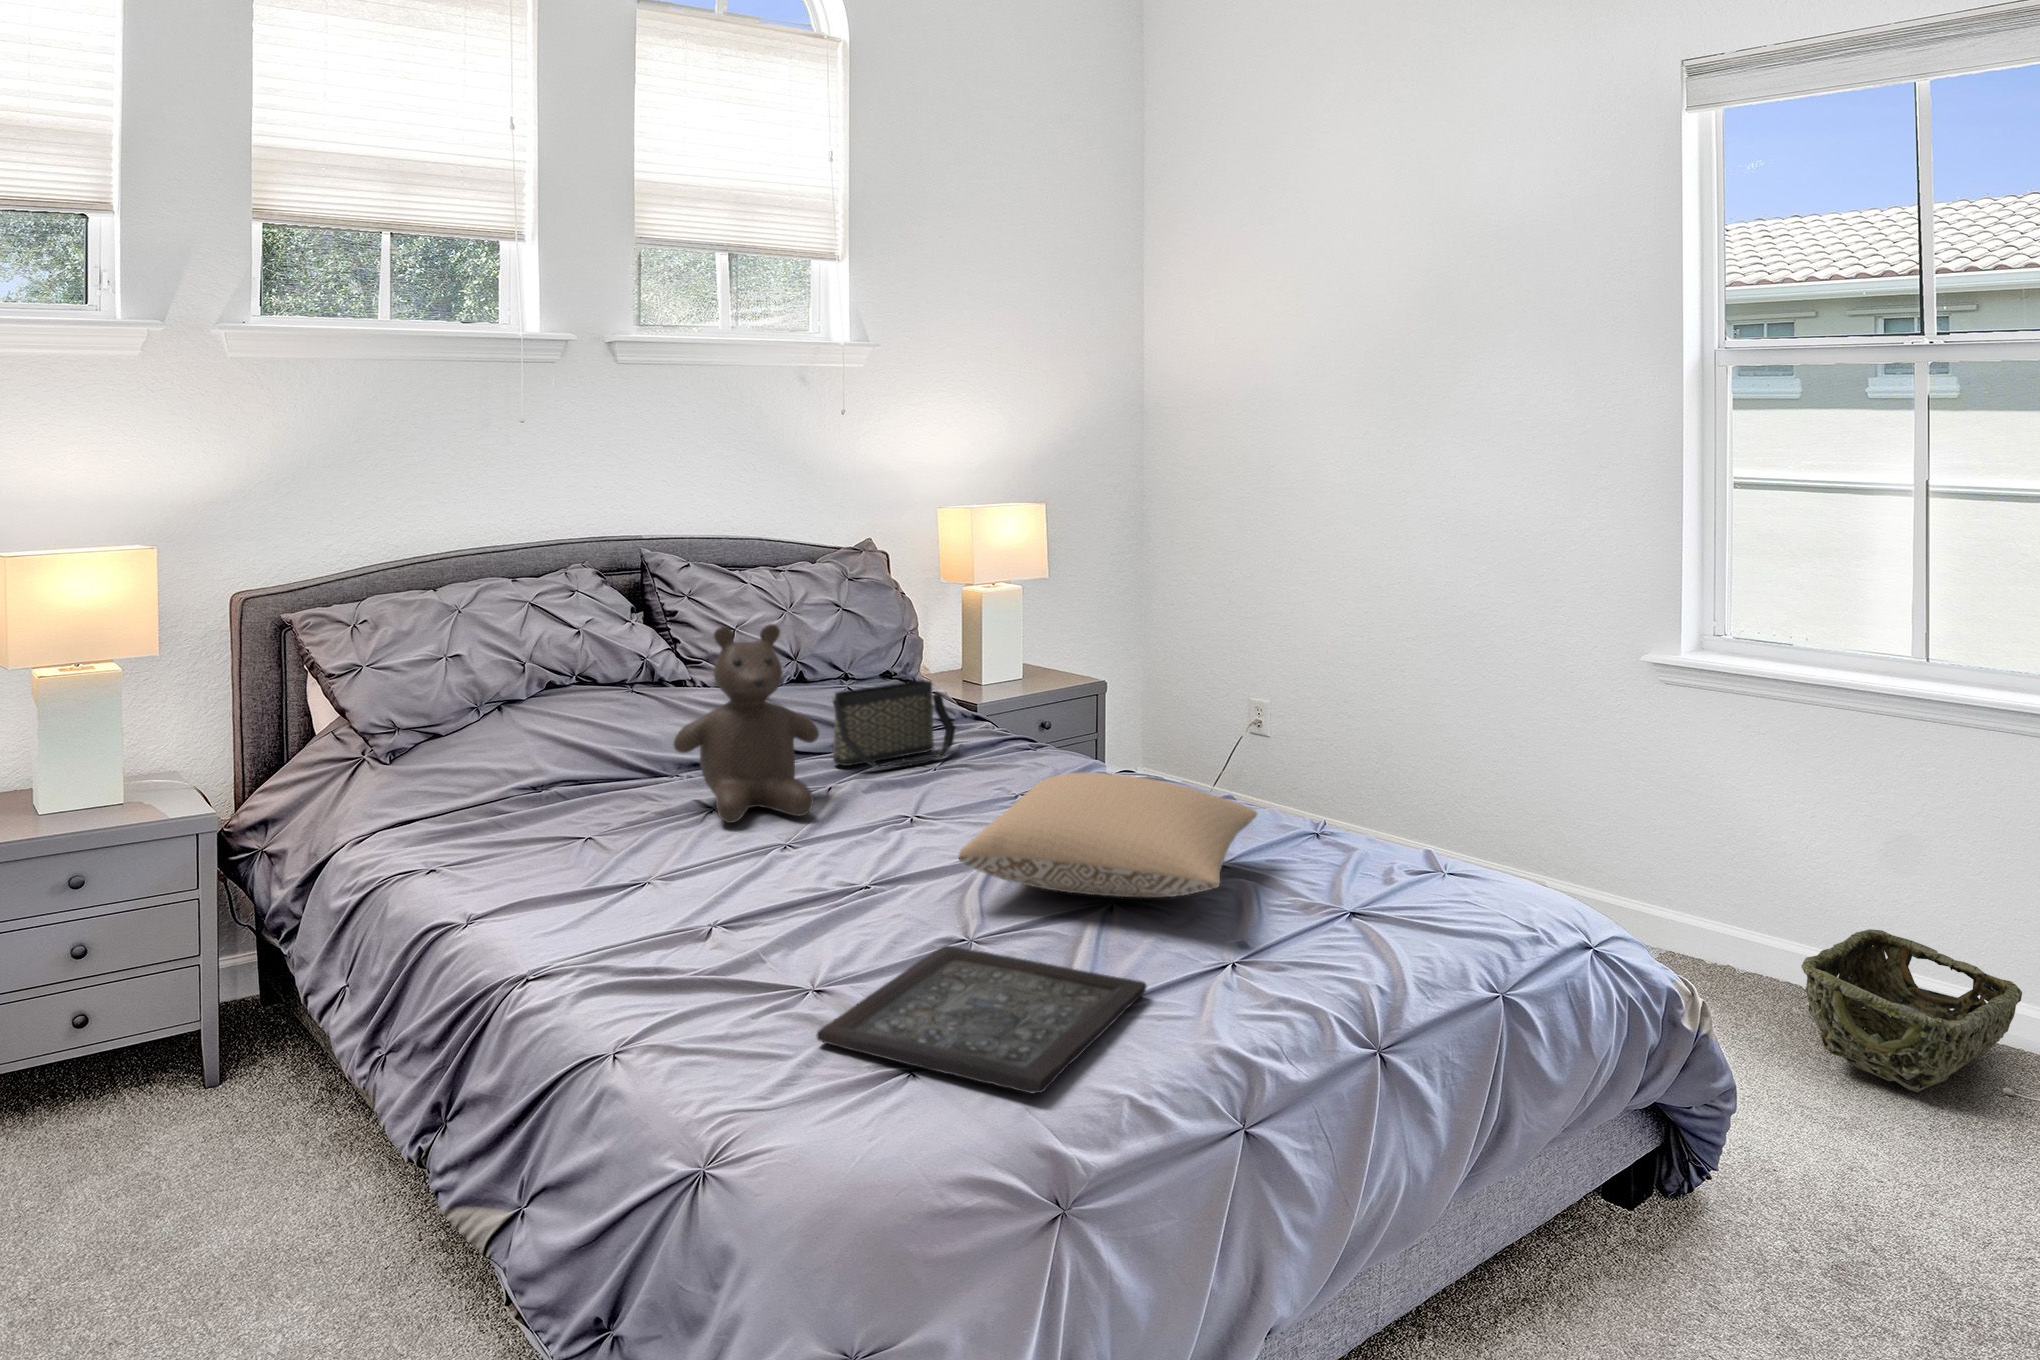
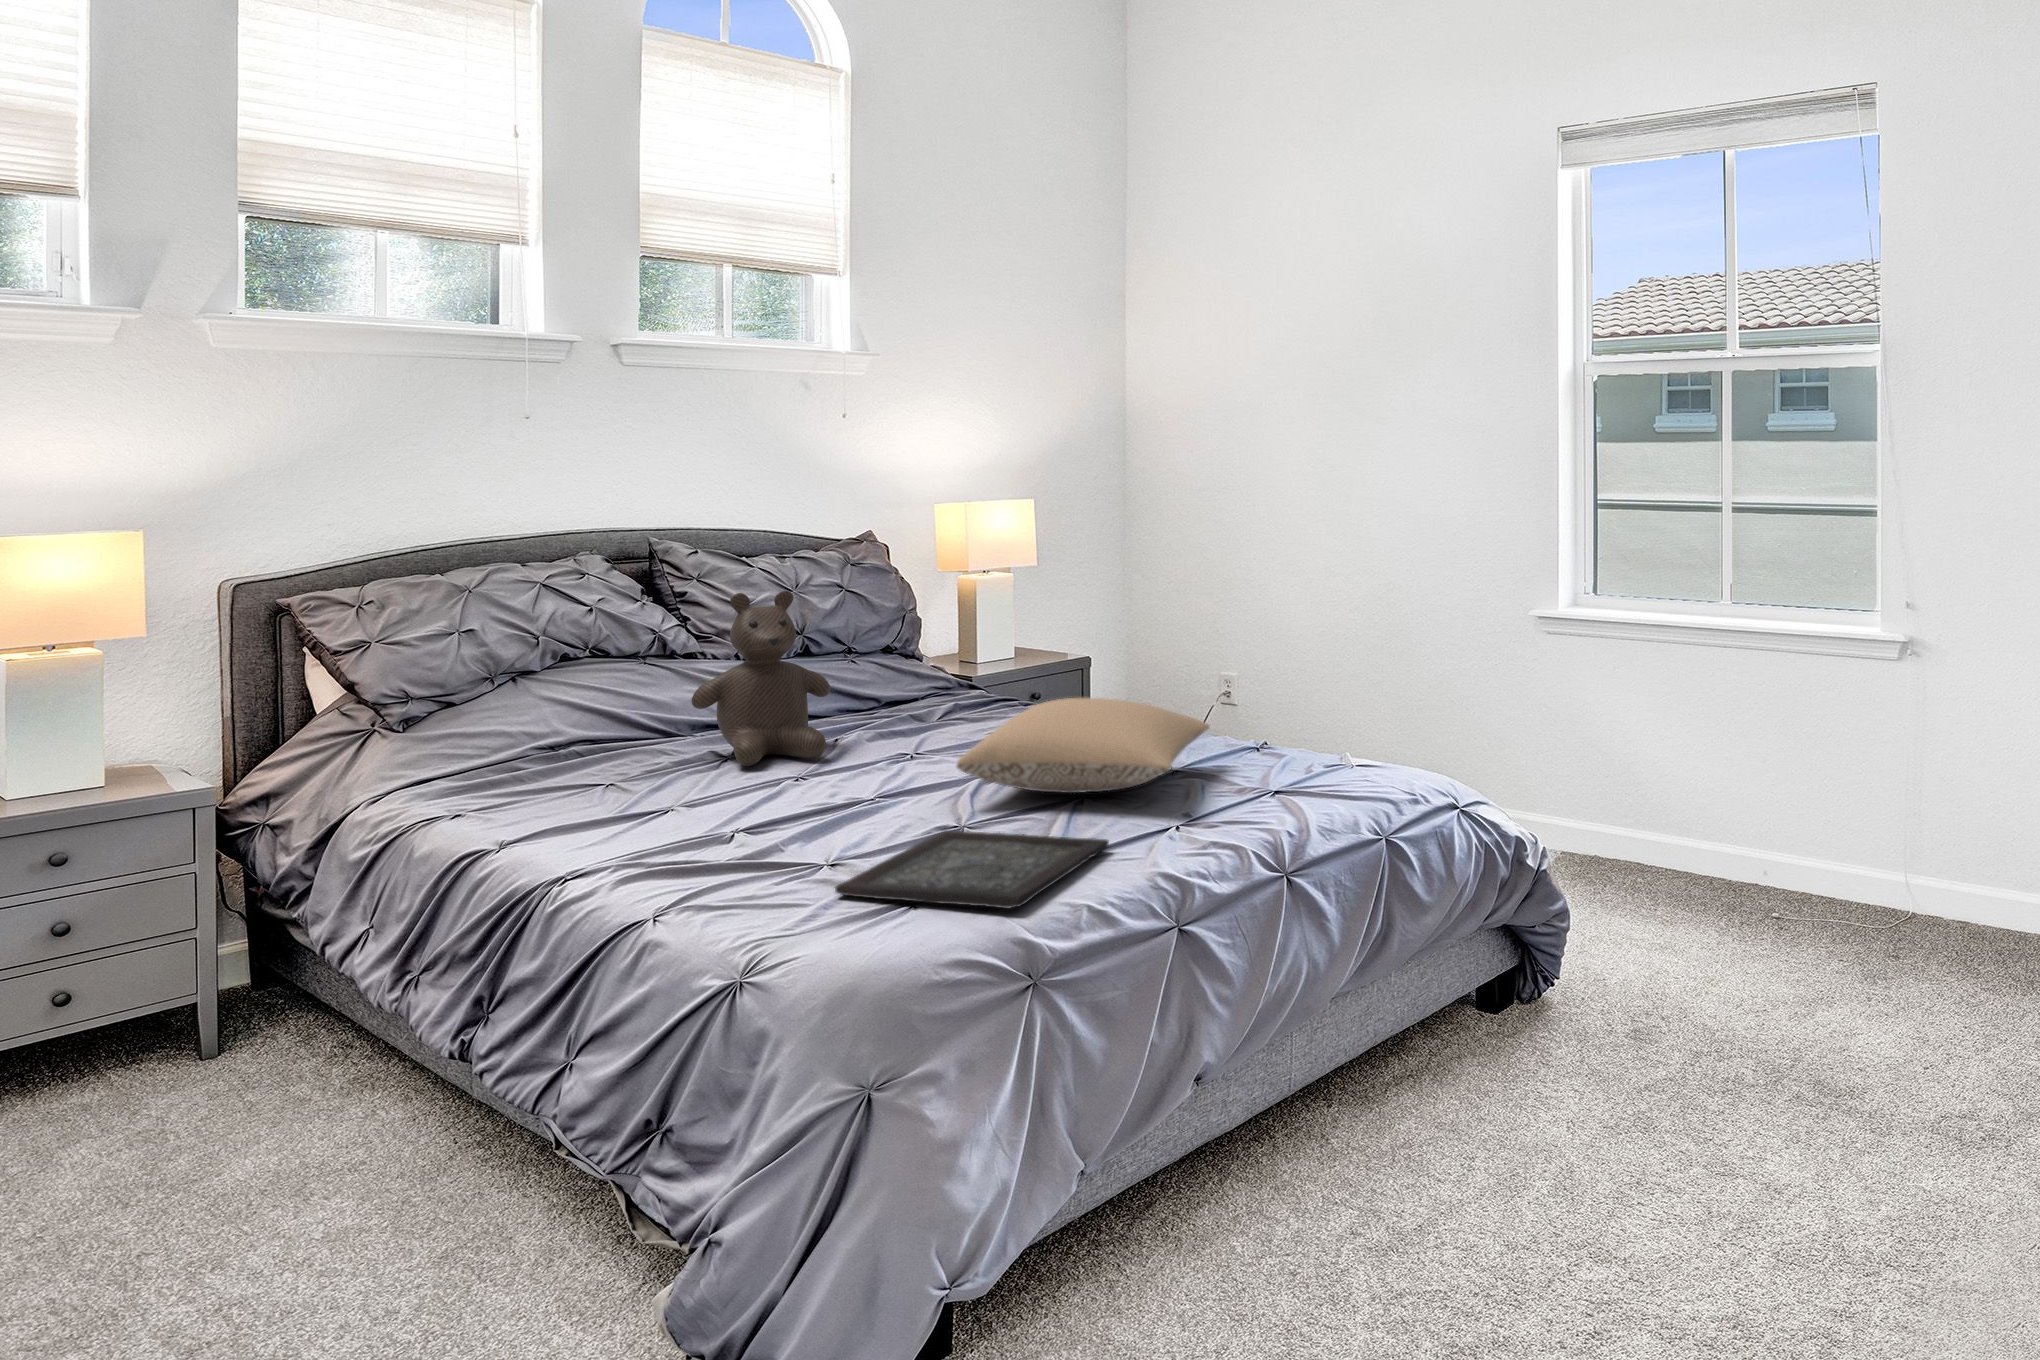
handbag: present [833,680,955,767] -> none [842,646,957,722]
woven basket: present [1801,929,2022,1092] -> none [1634,809,1788,921]

